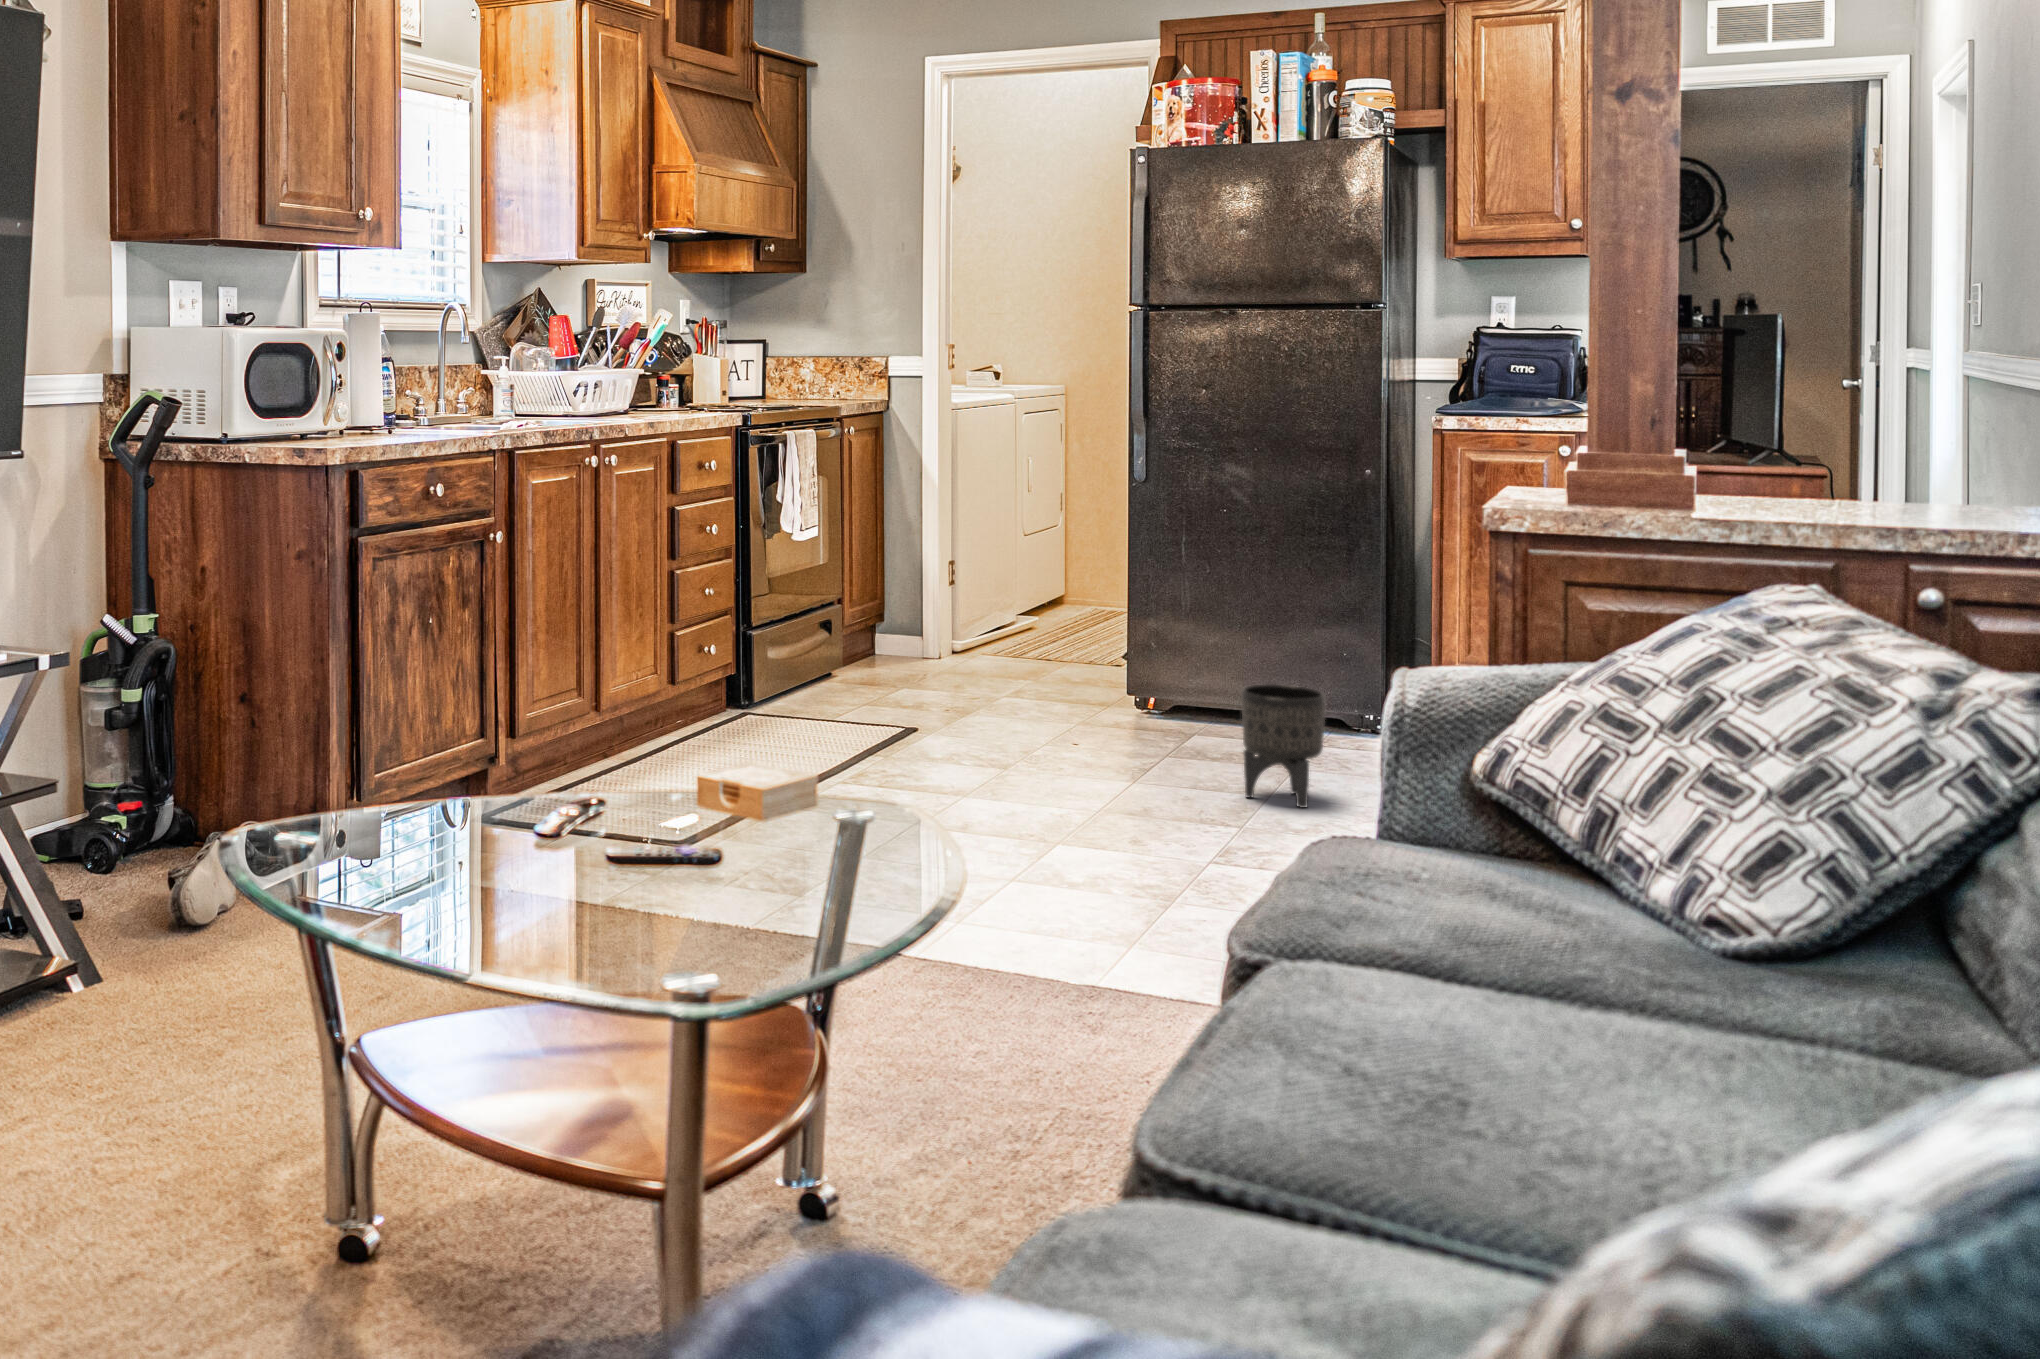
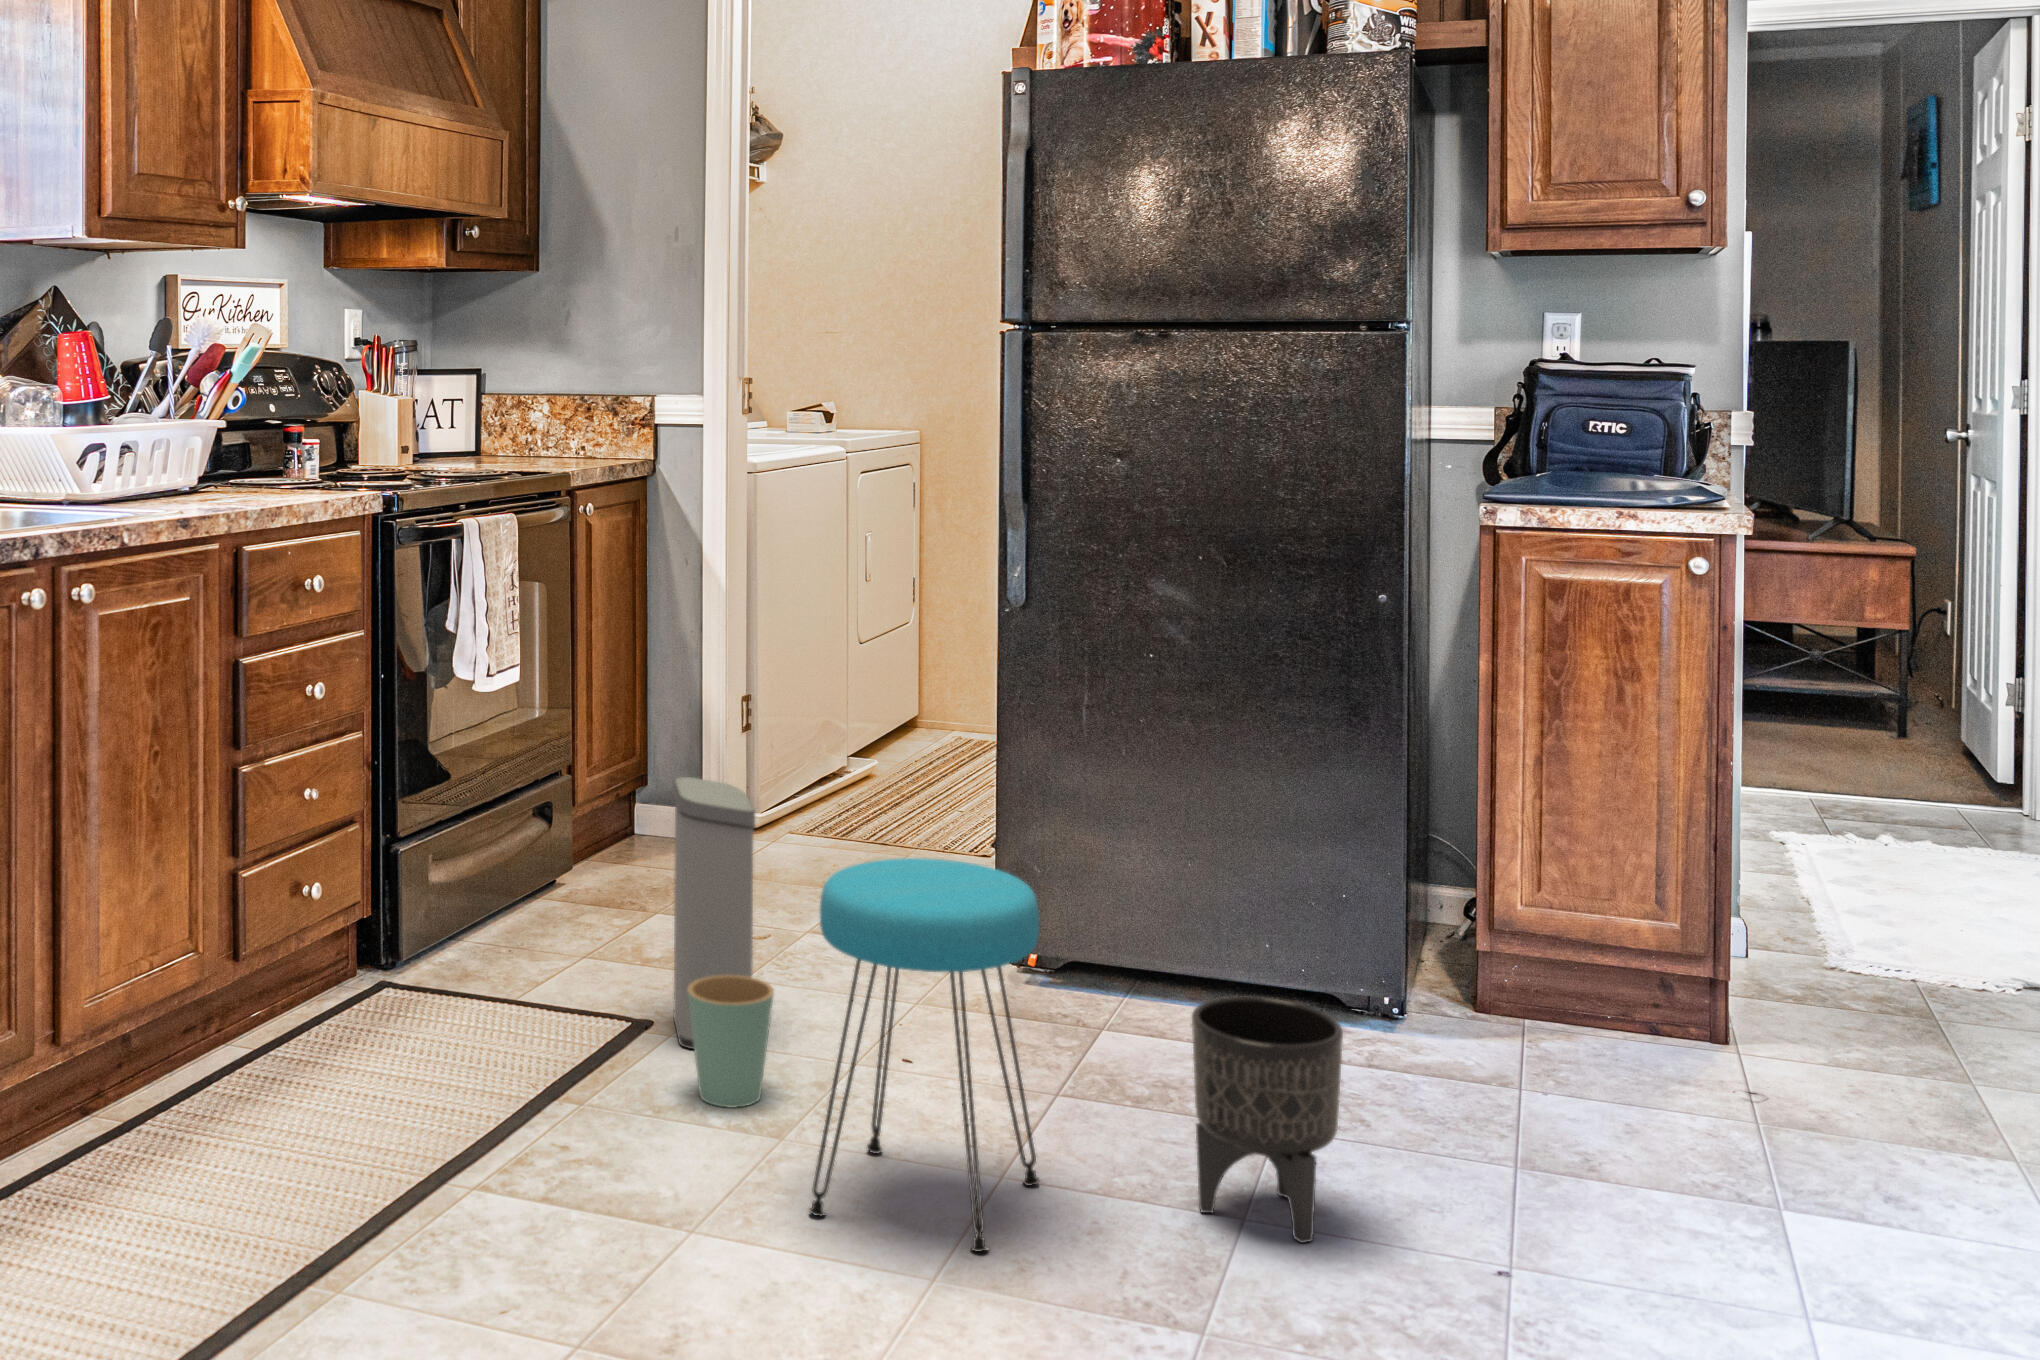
trash can: none [928,583,997,760] -> present [673,777,774,1108]
stool: none [1026,609,1155,806] -> present [809,858,1039,1252]

